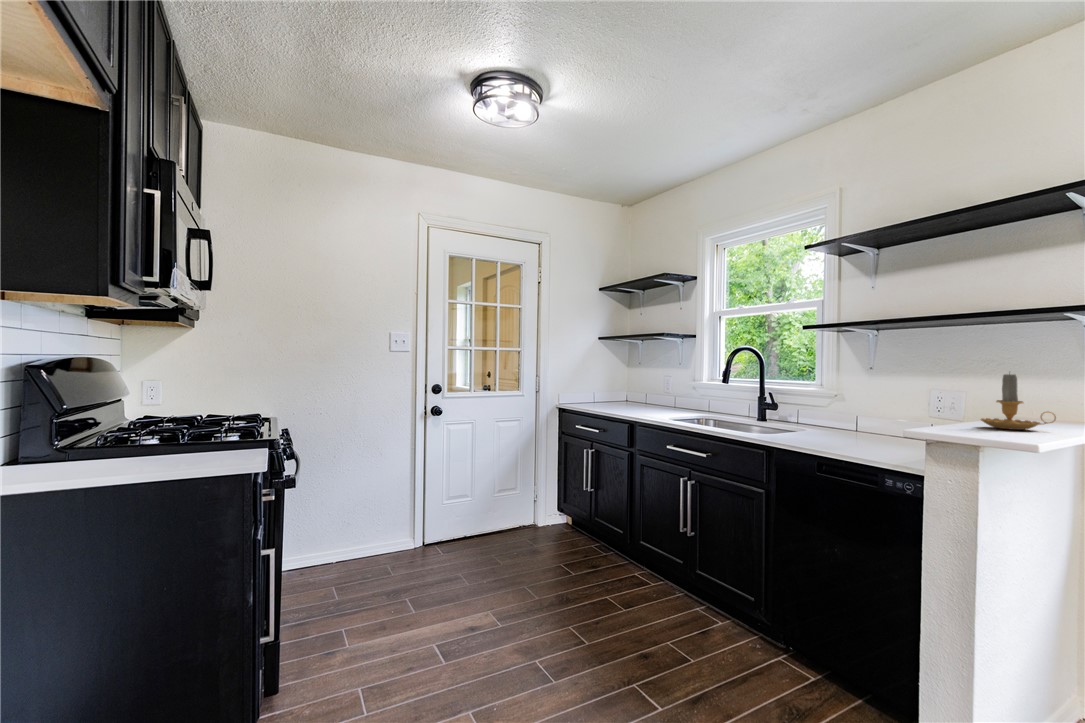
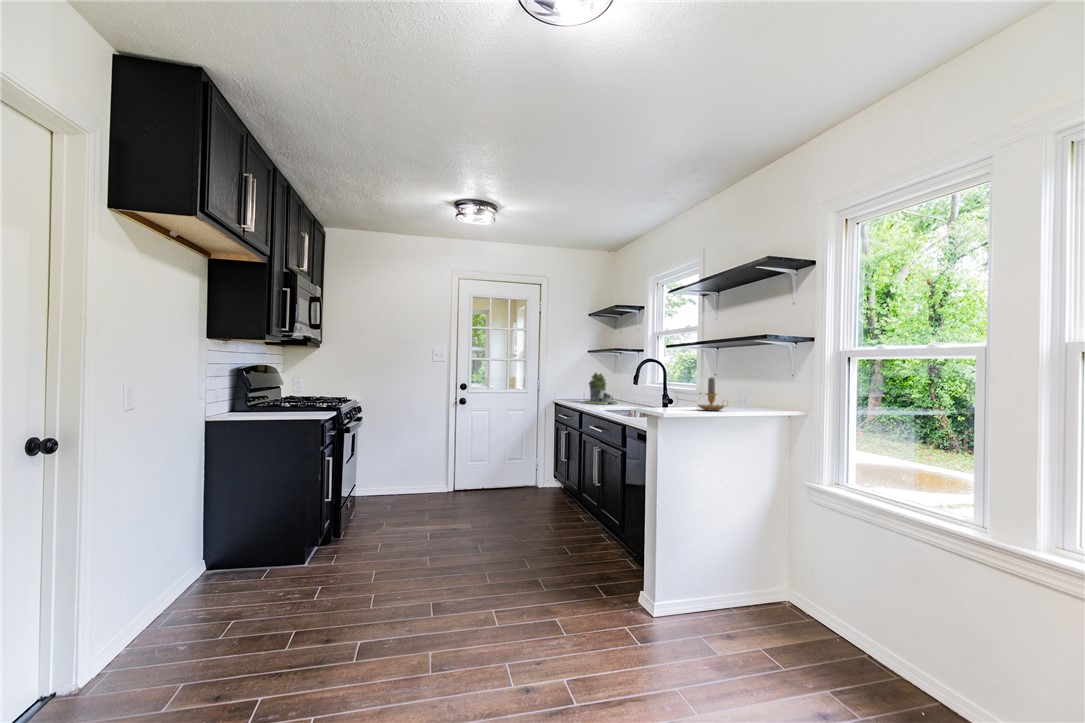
succulent planter: none [604,365,649,409] -> present [583,373,617,404]

